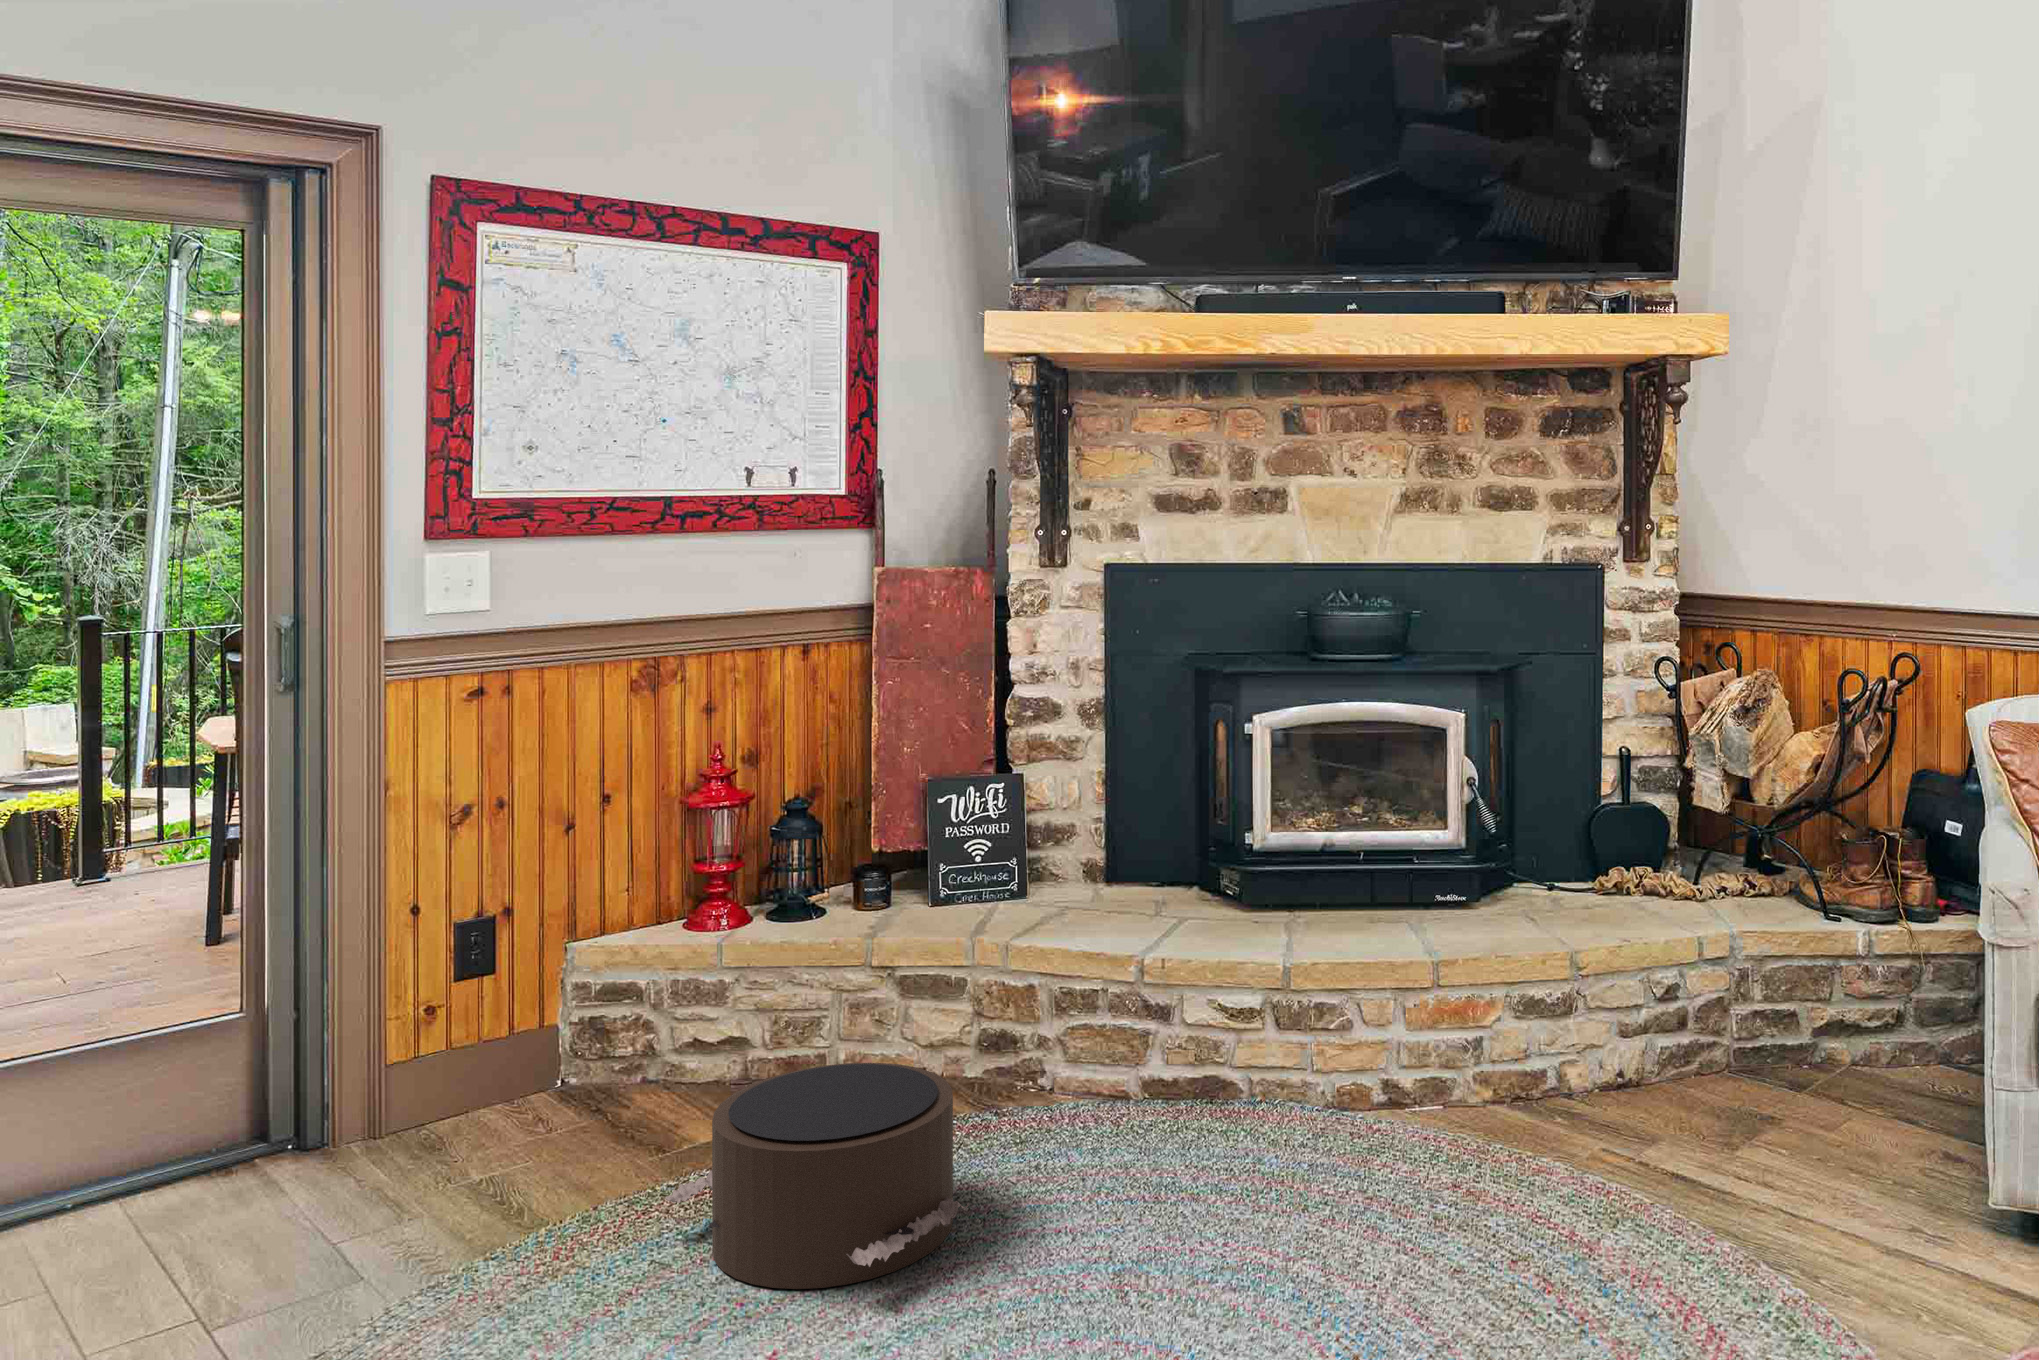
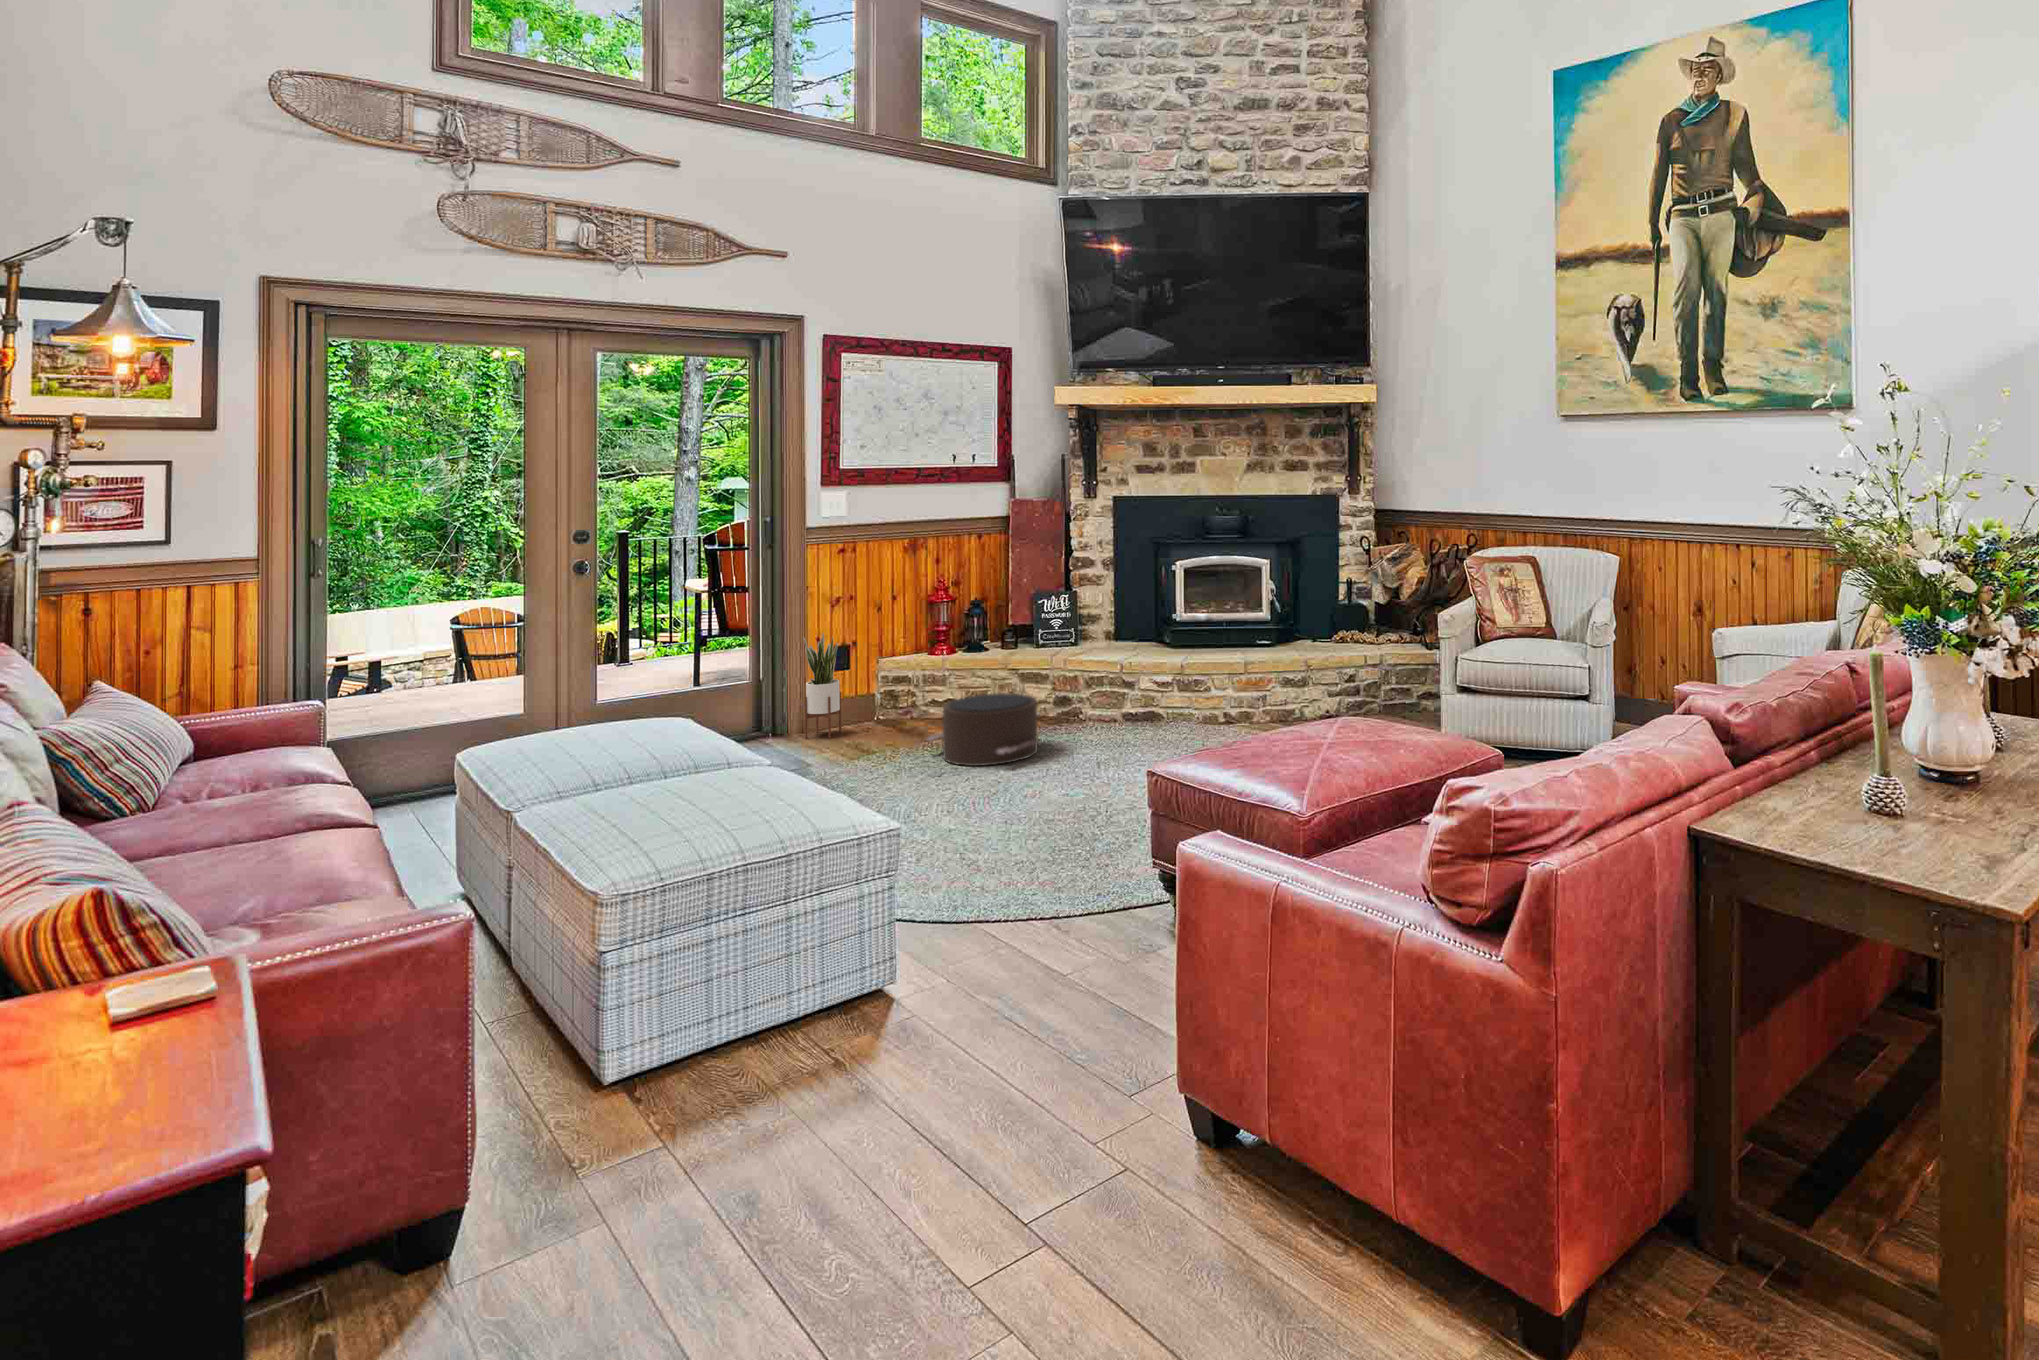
potted plant: none [371,899,470,1162] -> present [803,633,841,738]

